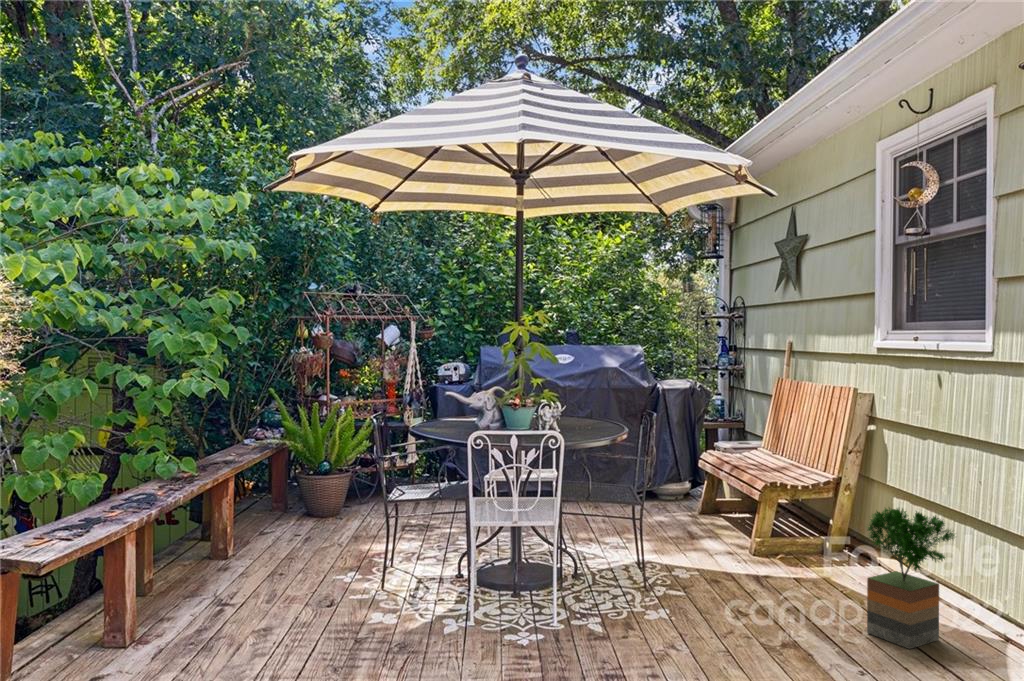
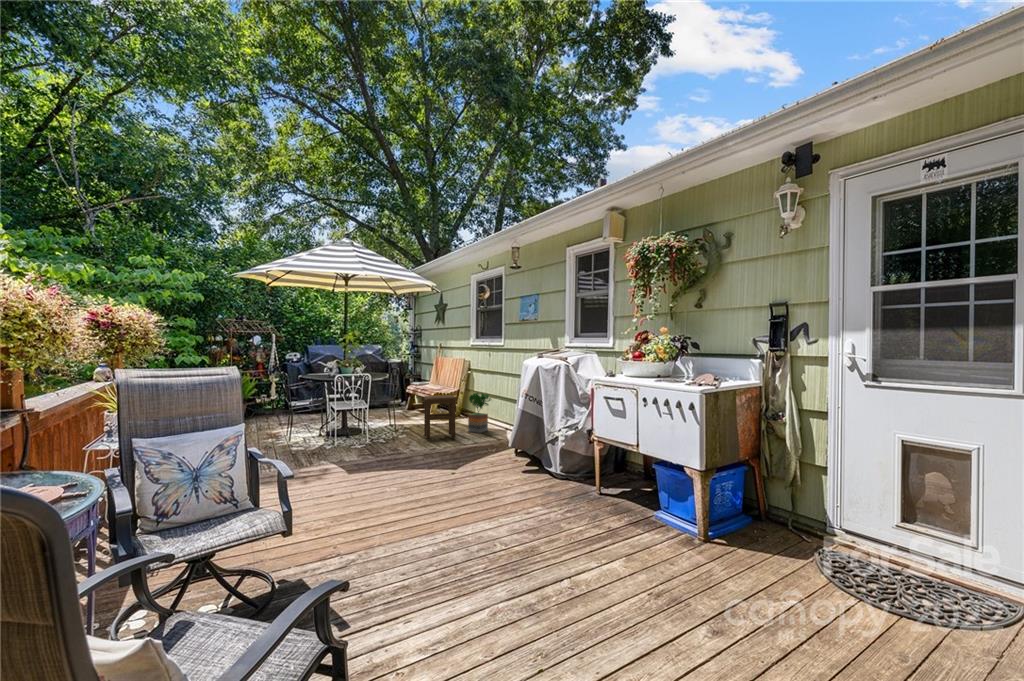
stool: none [720,507,824,654] -> present [424,395,456,438]

